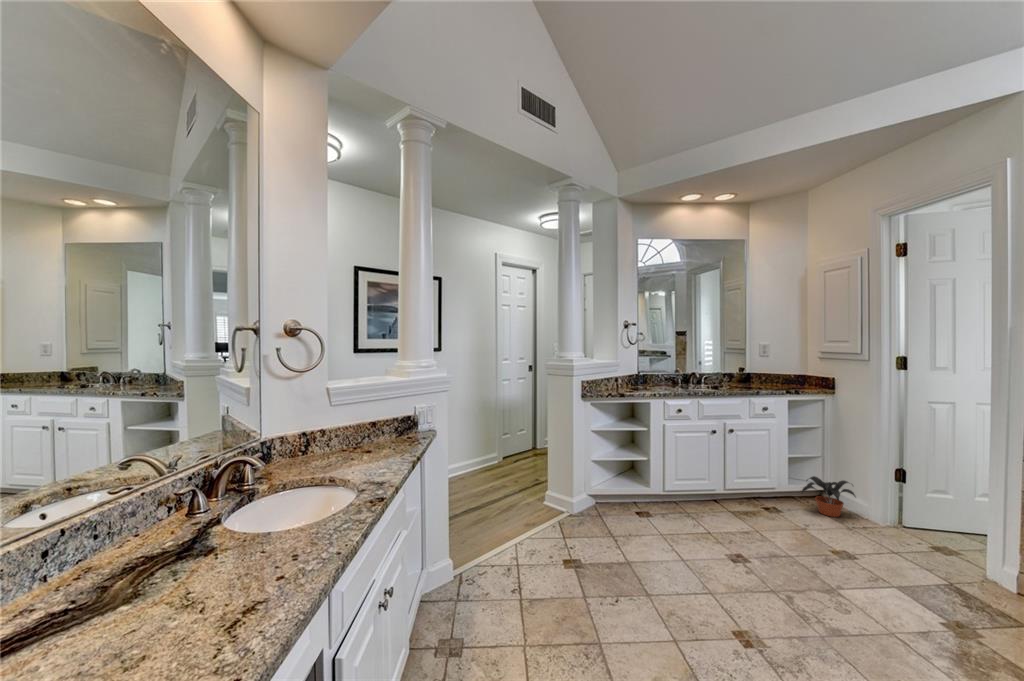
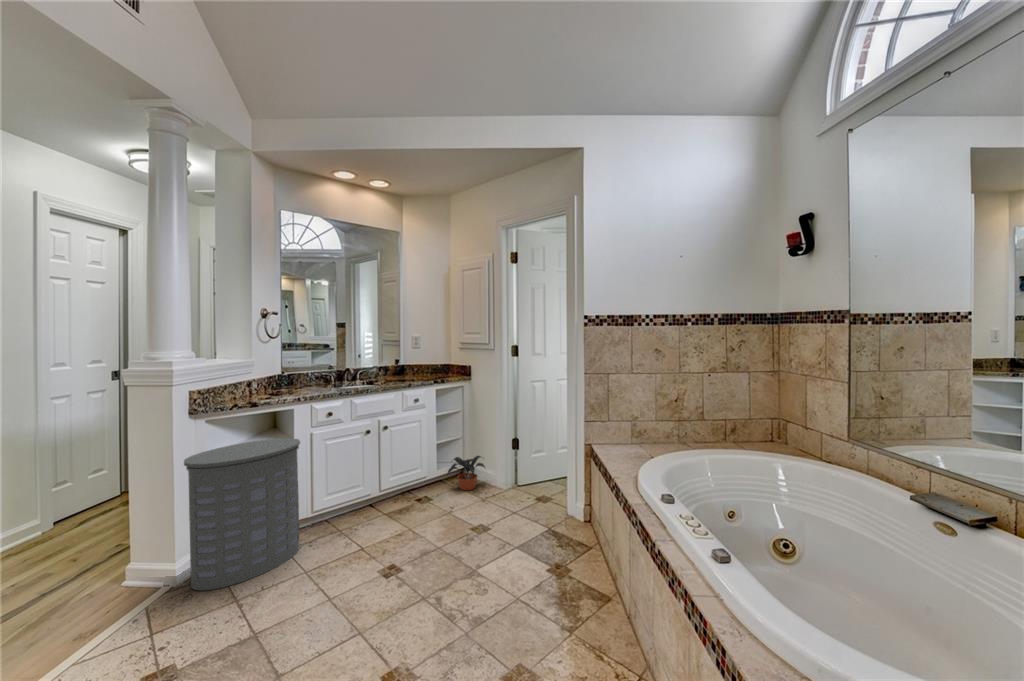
laundry hamper: none [580,423,656,528] -> present [184,438,300,590]

